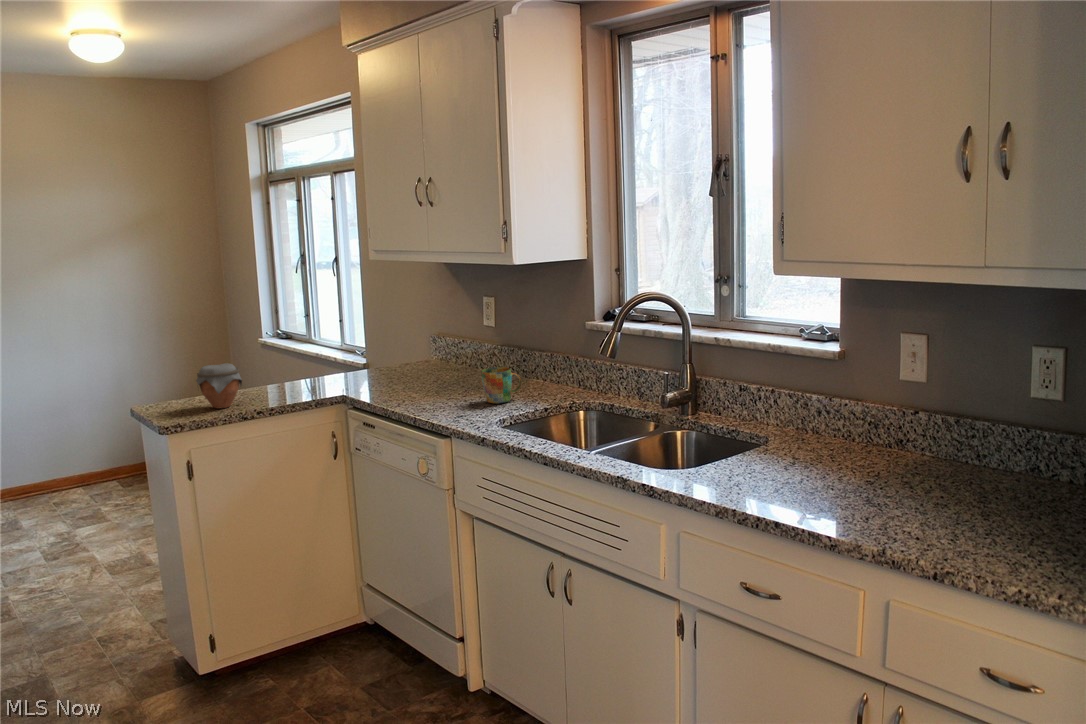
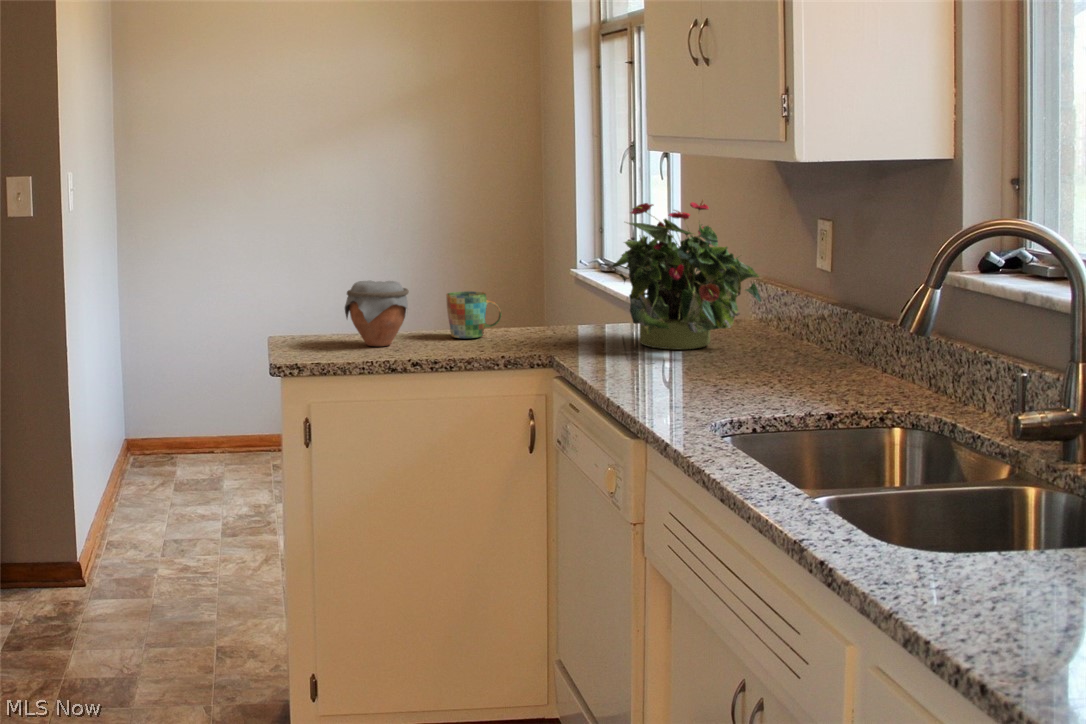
potted plant: none [373,291,462,384] -> present [611,200,761,349]
mug: present [482,367,522,403] -> present [446,291,501,338]

